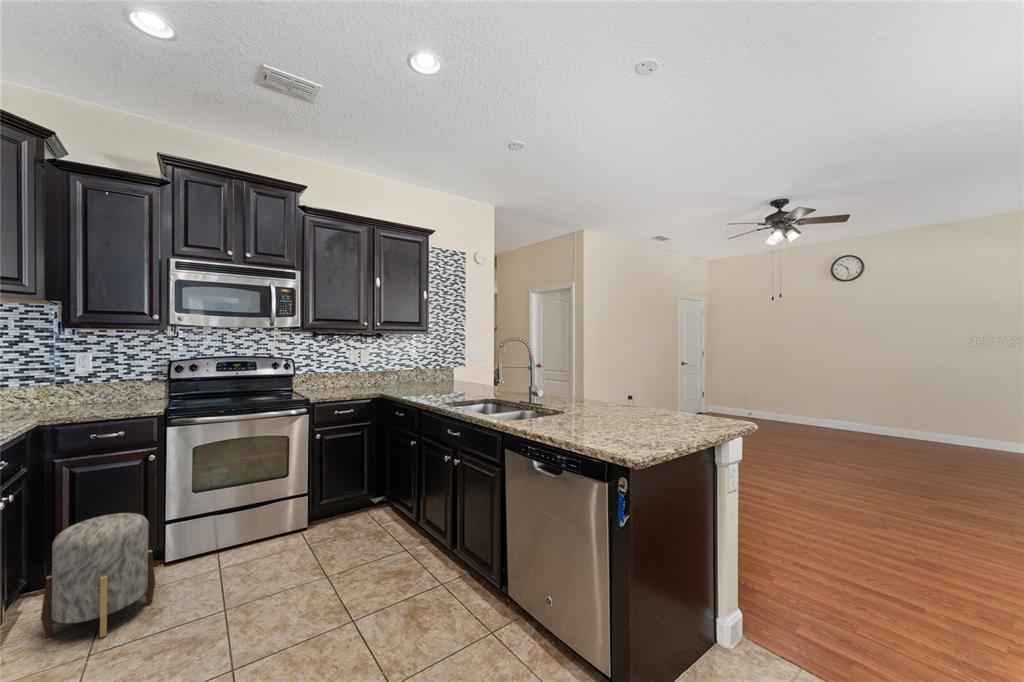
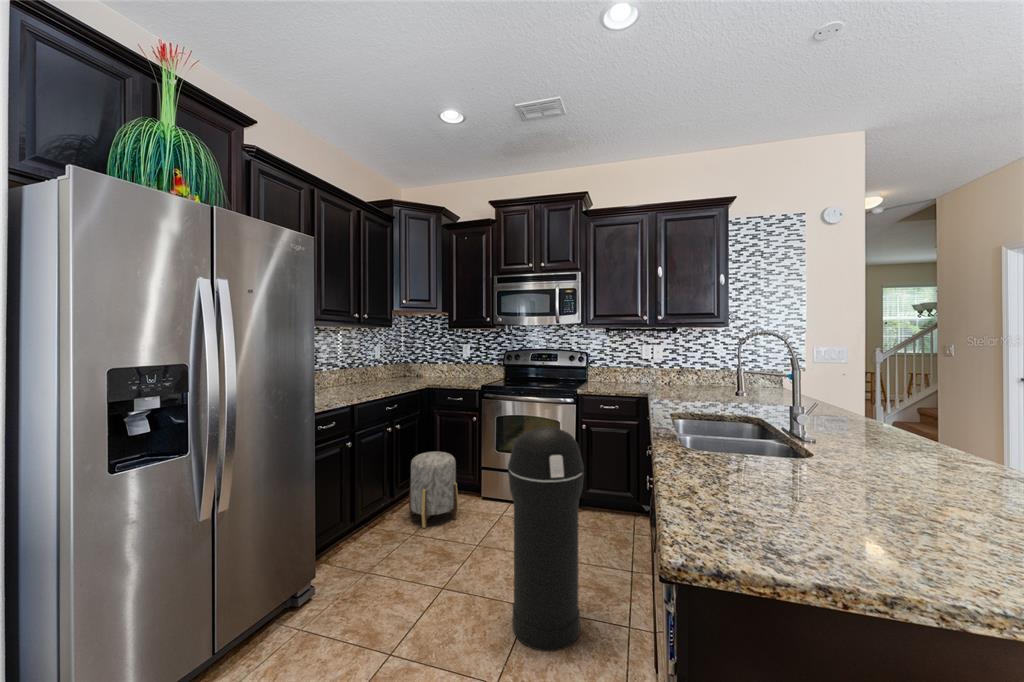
trash can: none [344,425,422,647] -> present [508,427,584,651]

